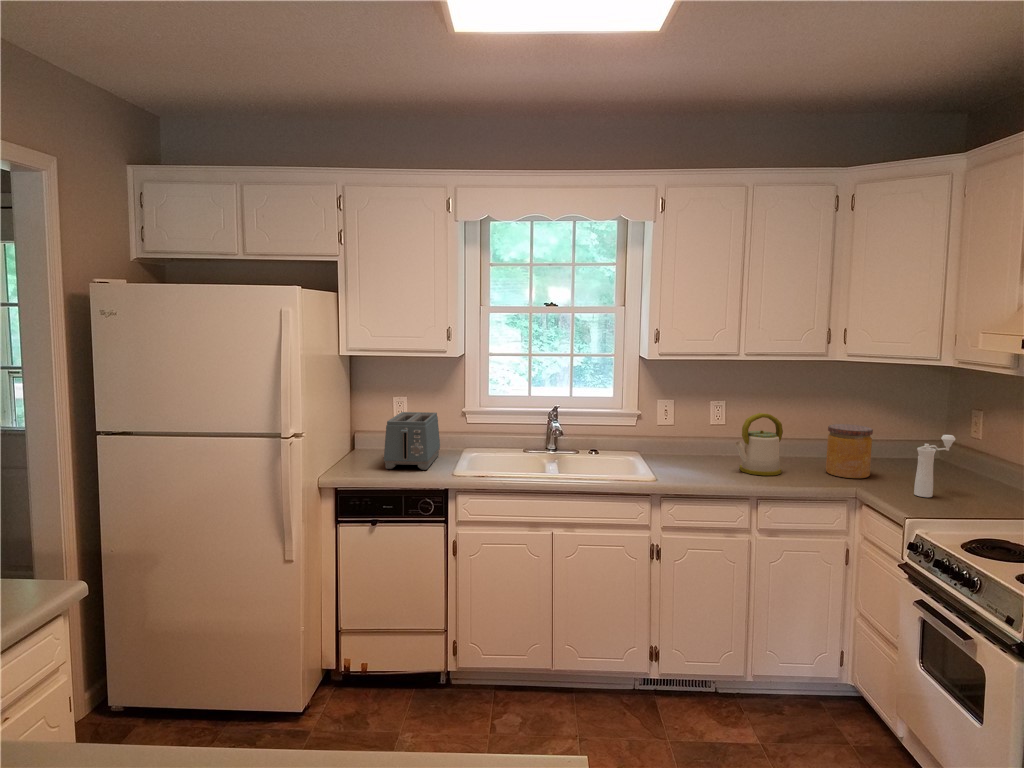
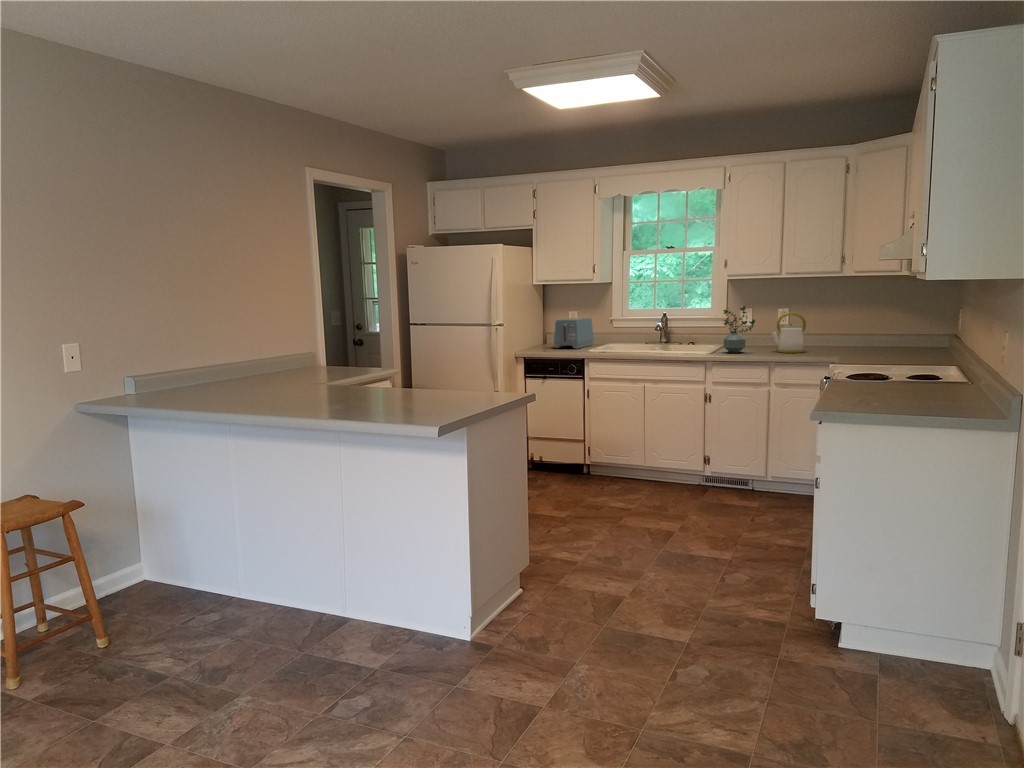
potted plant: none [672,404,720,478] -> present [723,306,755,353]
jar: present [826,424,873,478] -> none [838,320,869,354]
pepper mill: present [914,435,955,497] -> none [870,320,904,360]

